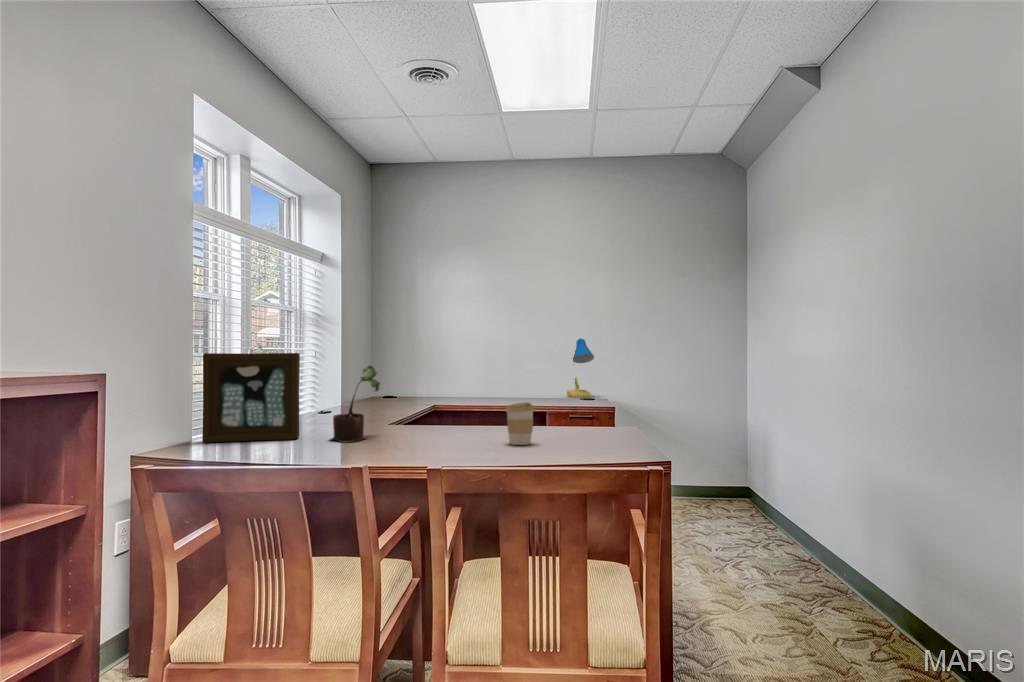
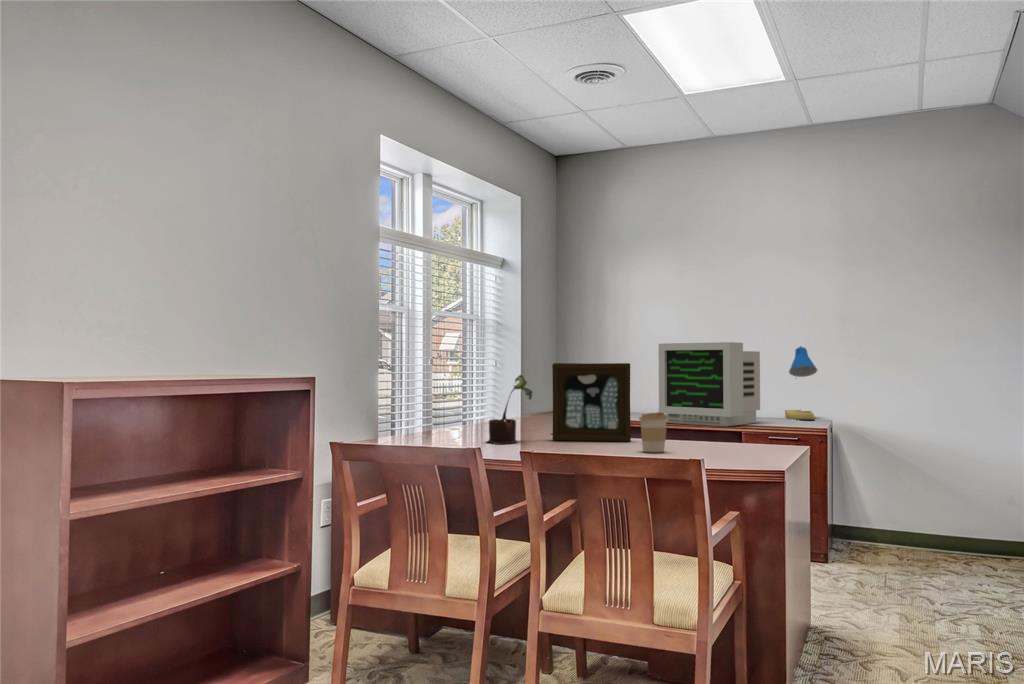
computer monitor: none [476,334,558,408] -> present [659,342,760,427]
picture frame: present [202,353,300,443] -> present [552,363,631,441]

